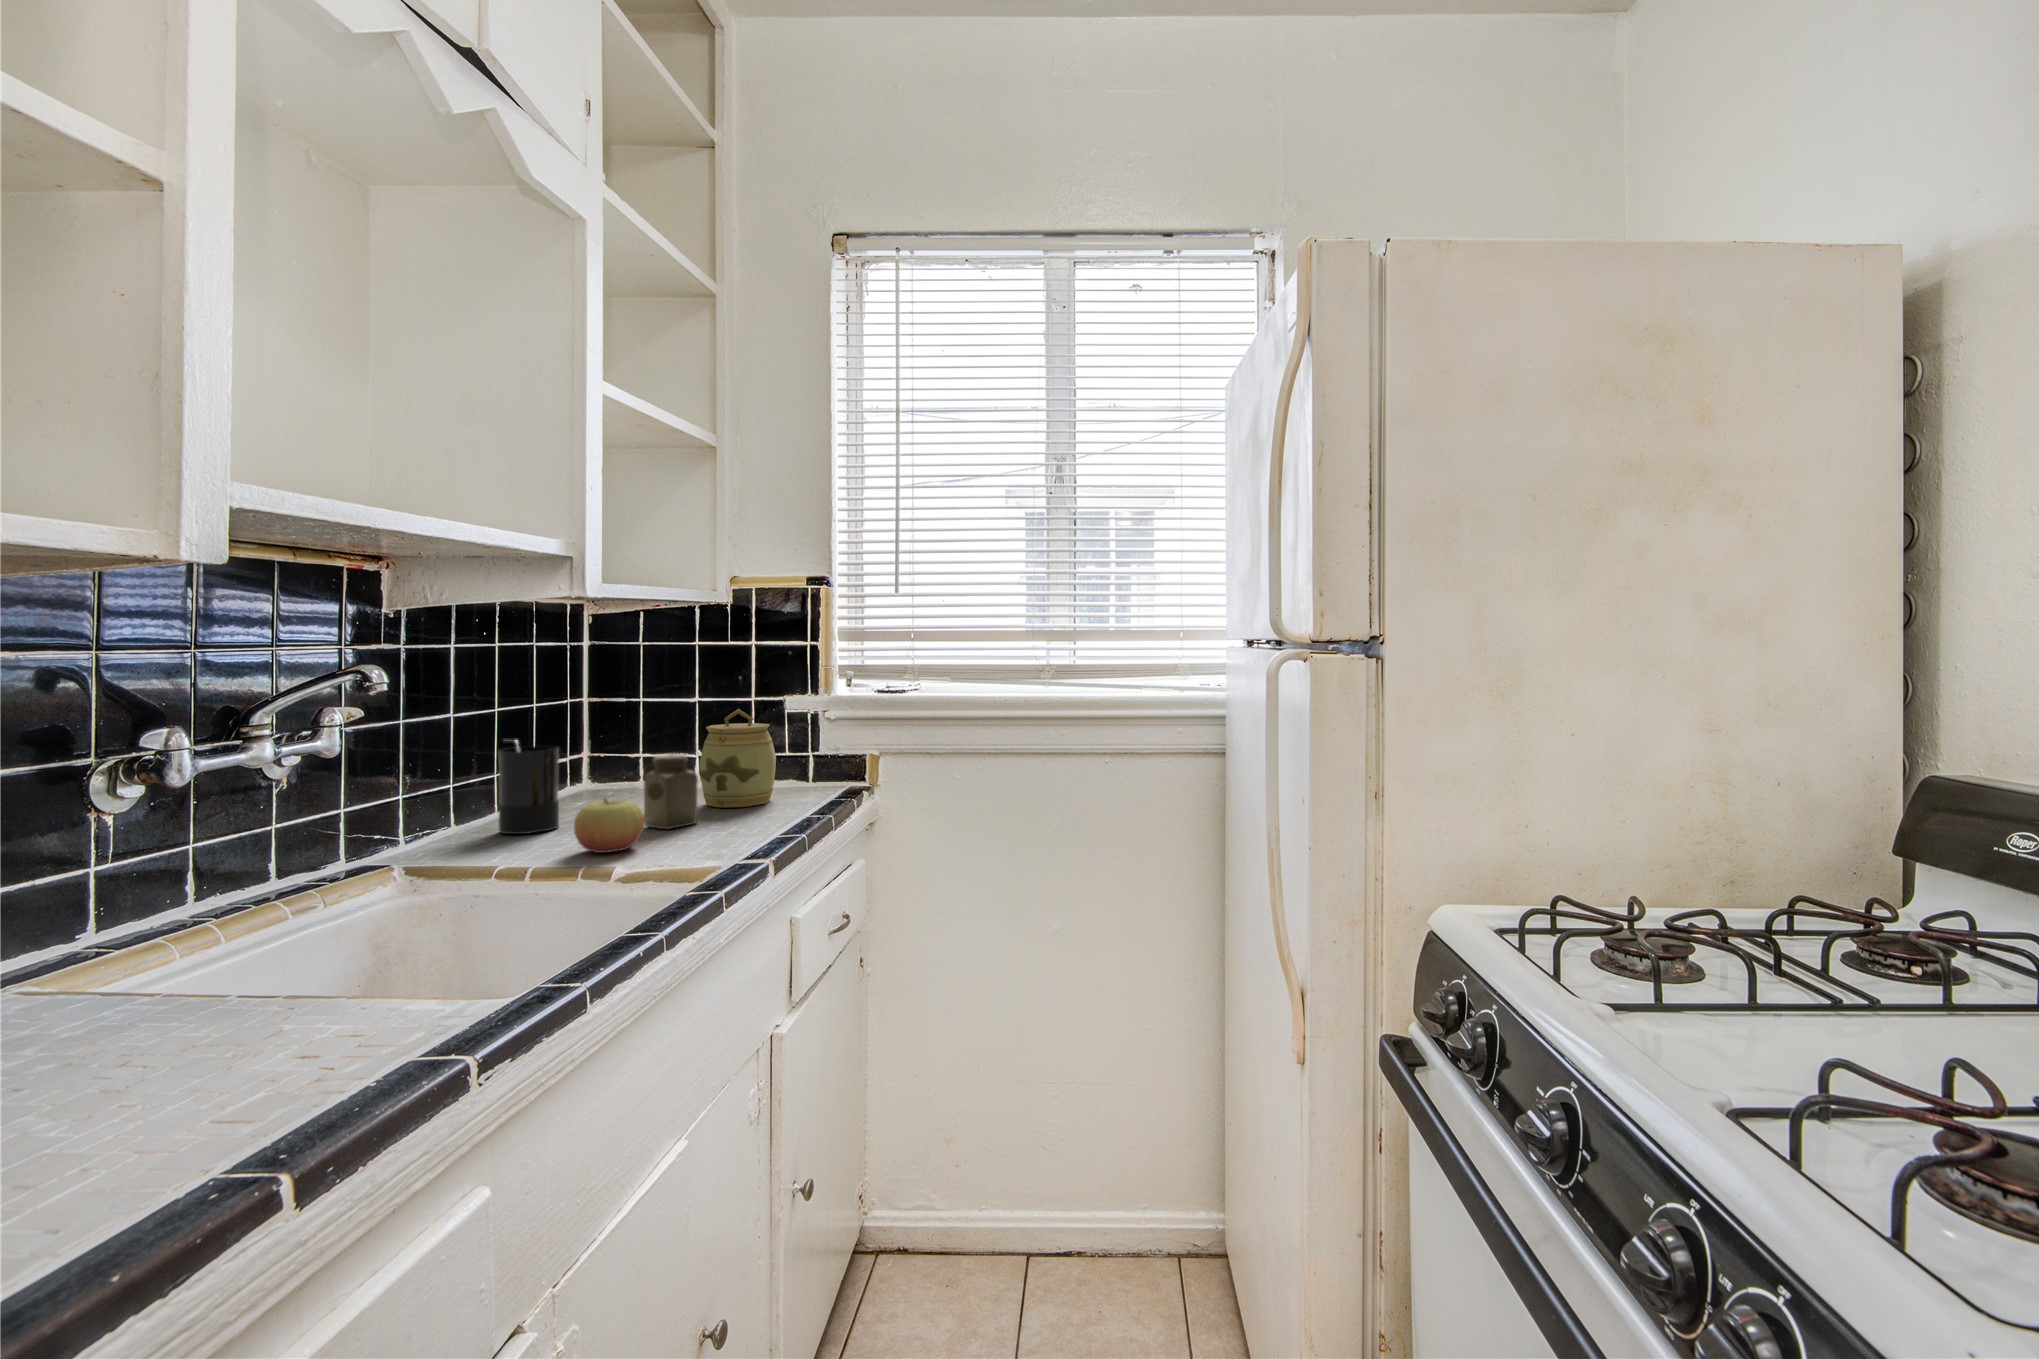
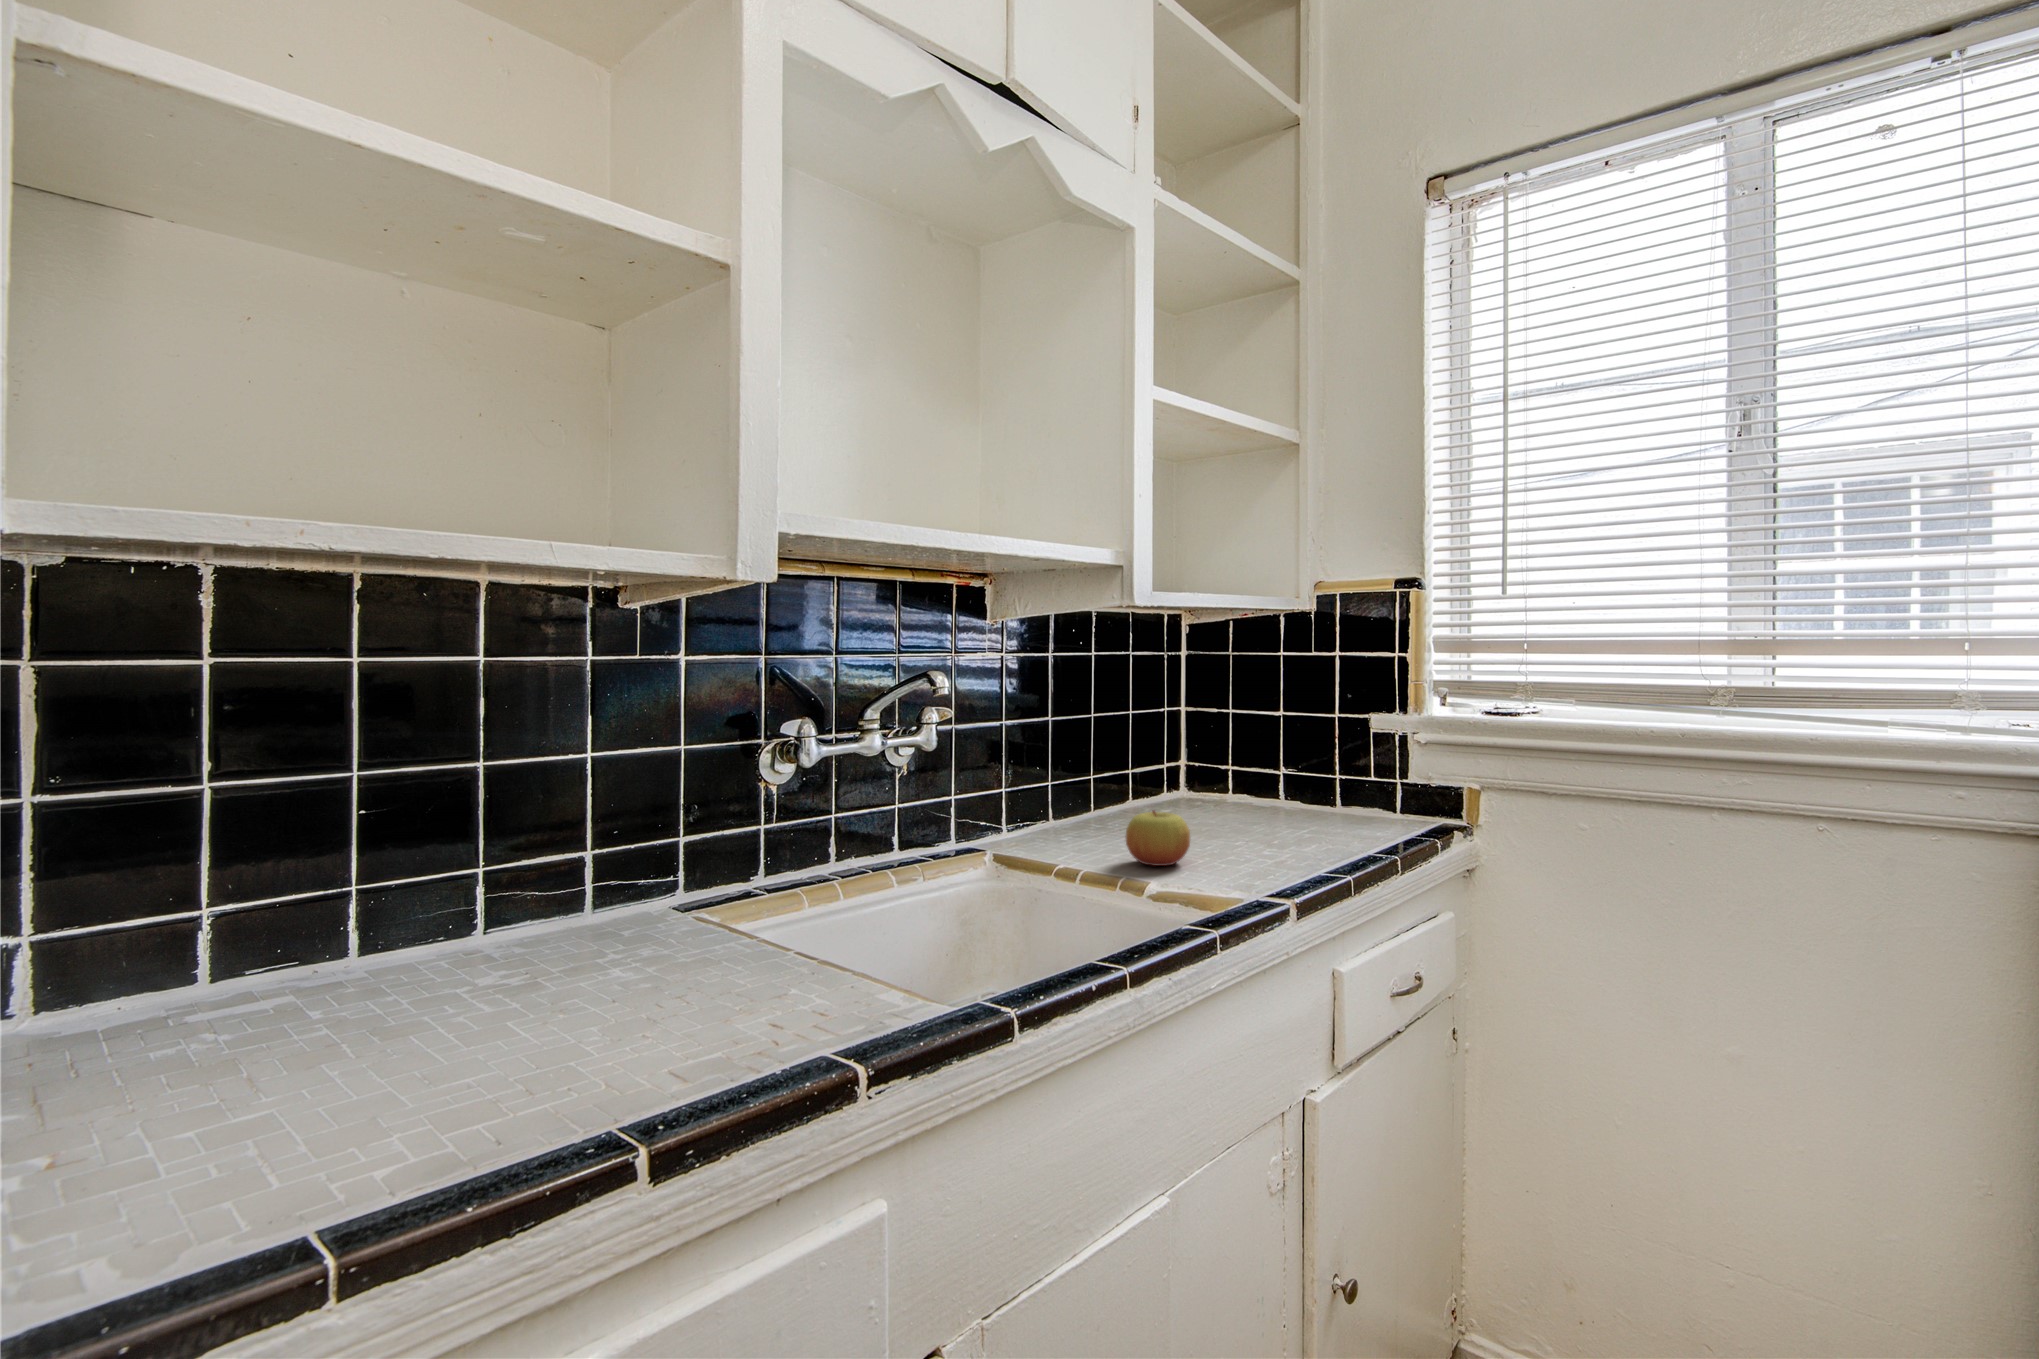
jar: present [700,709,776,807] -> none [1270,726,1353,834]
candle: present [499,741,559,834] -> none [1085,743,1136,835]
salt shaker: present [644,754,698,829] -> none [1205,770,1256,849]

